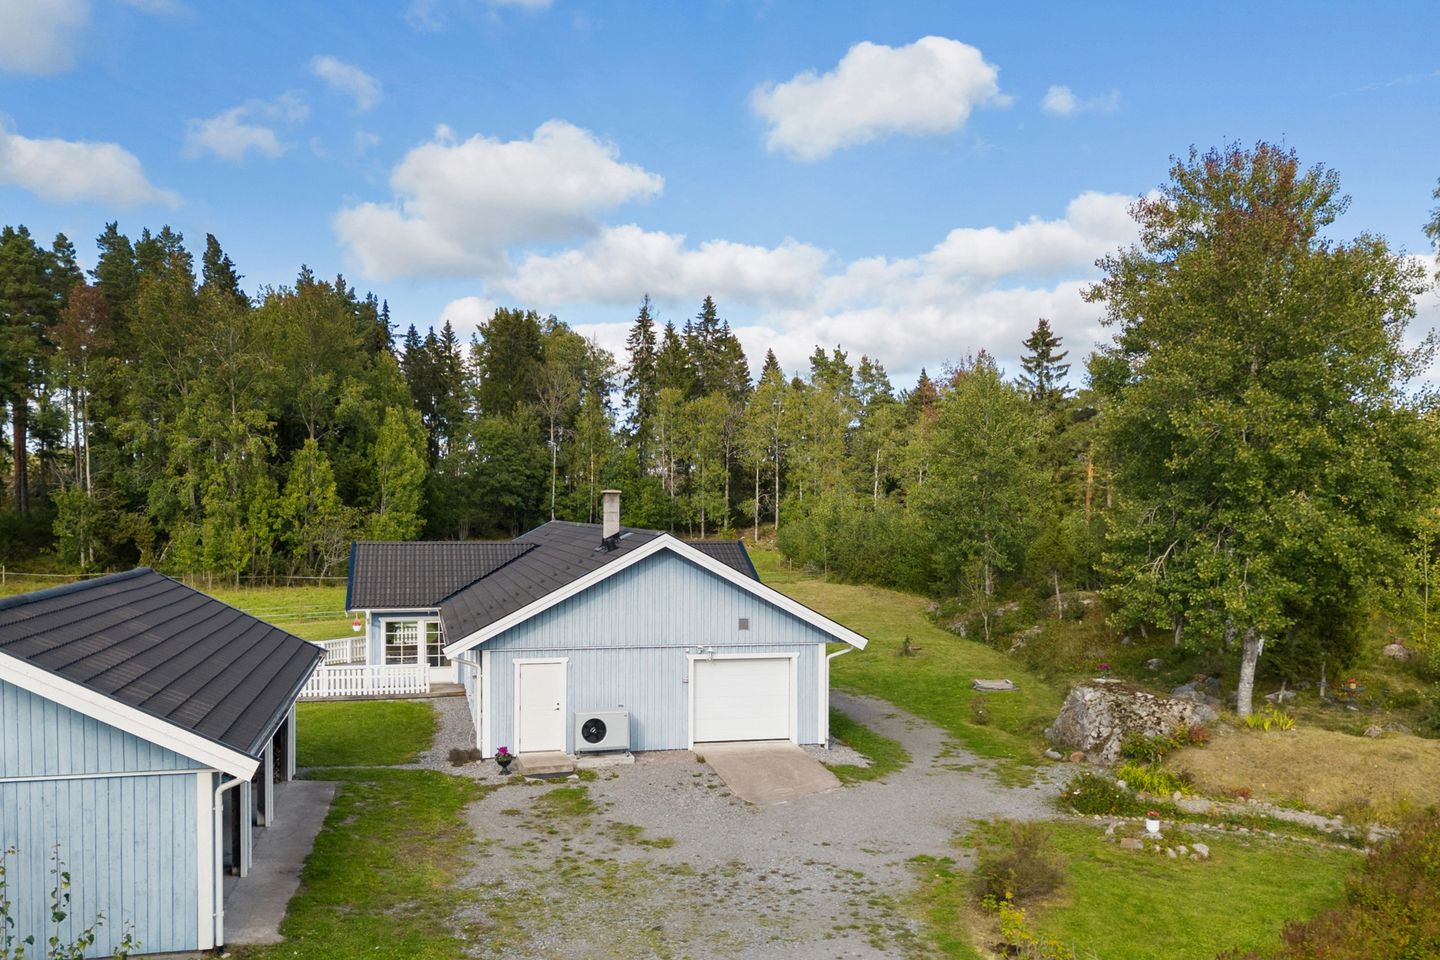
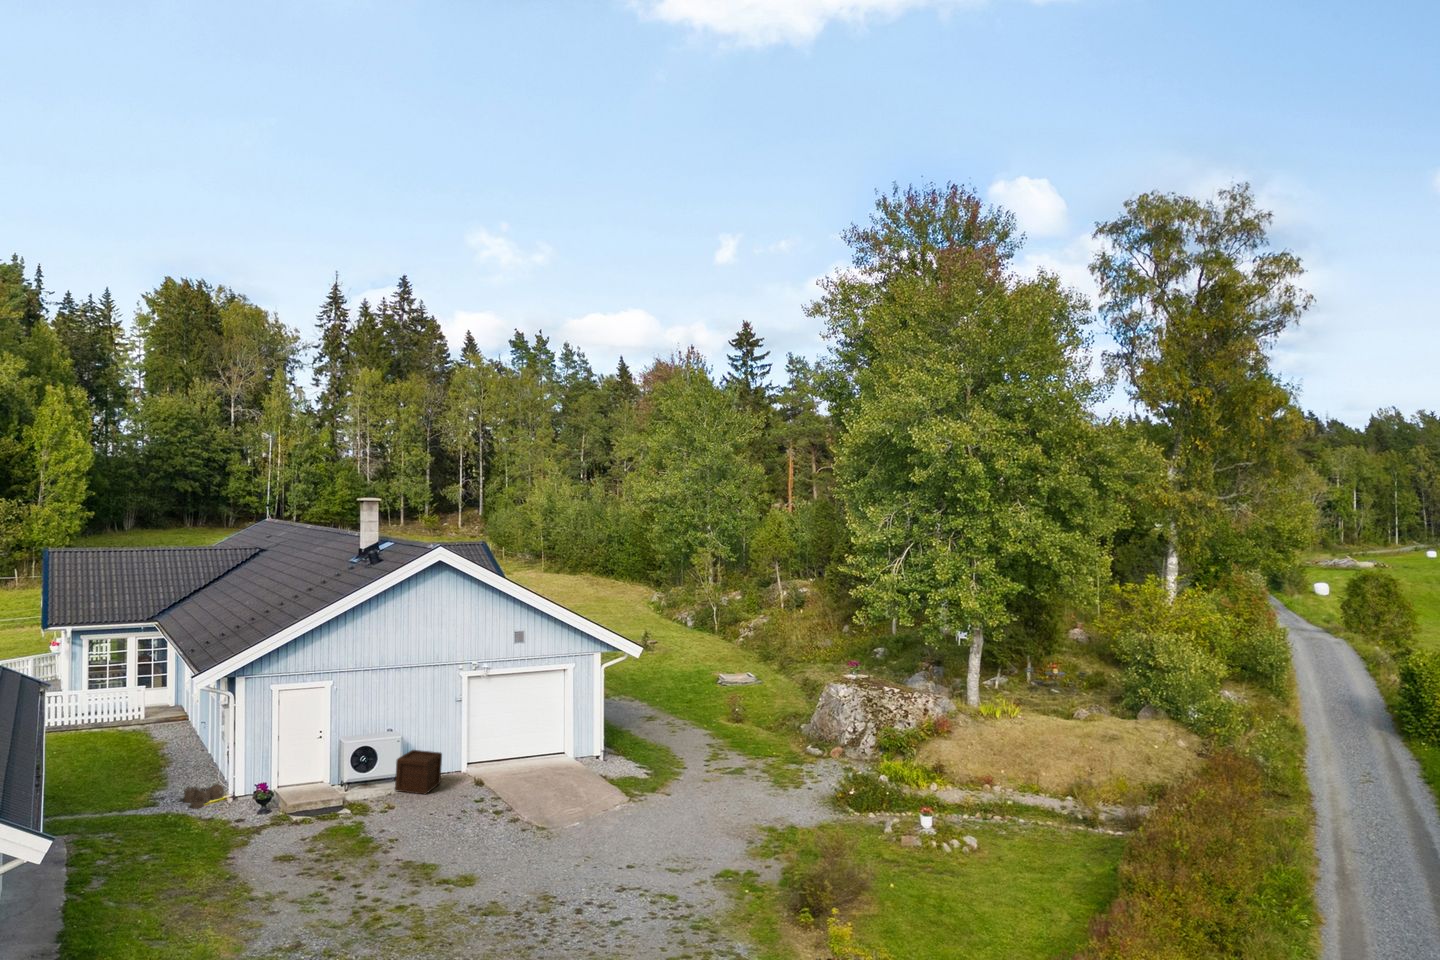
wooden crate: none [623,727,665,768] -> present [395,750,442,794]

